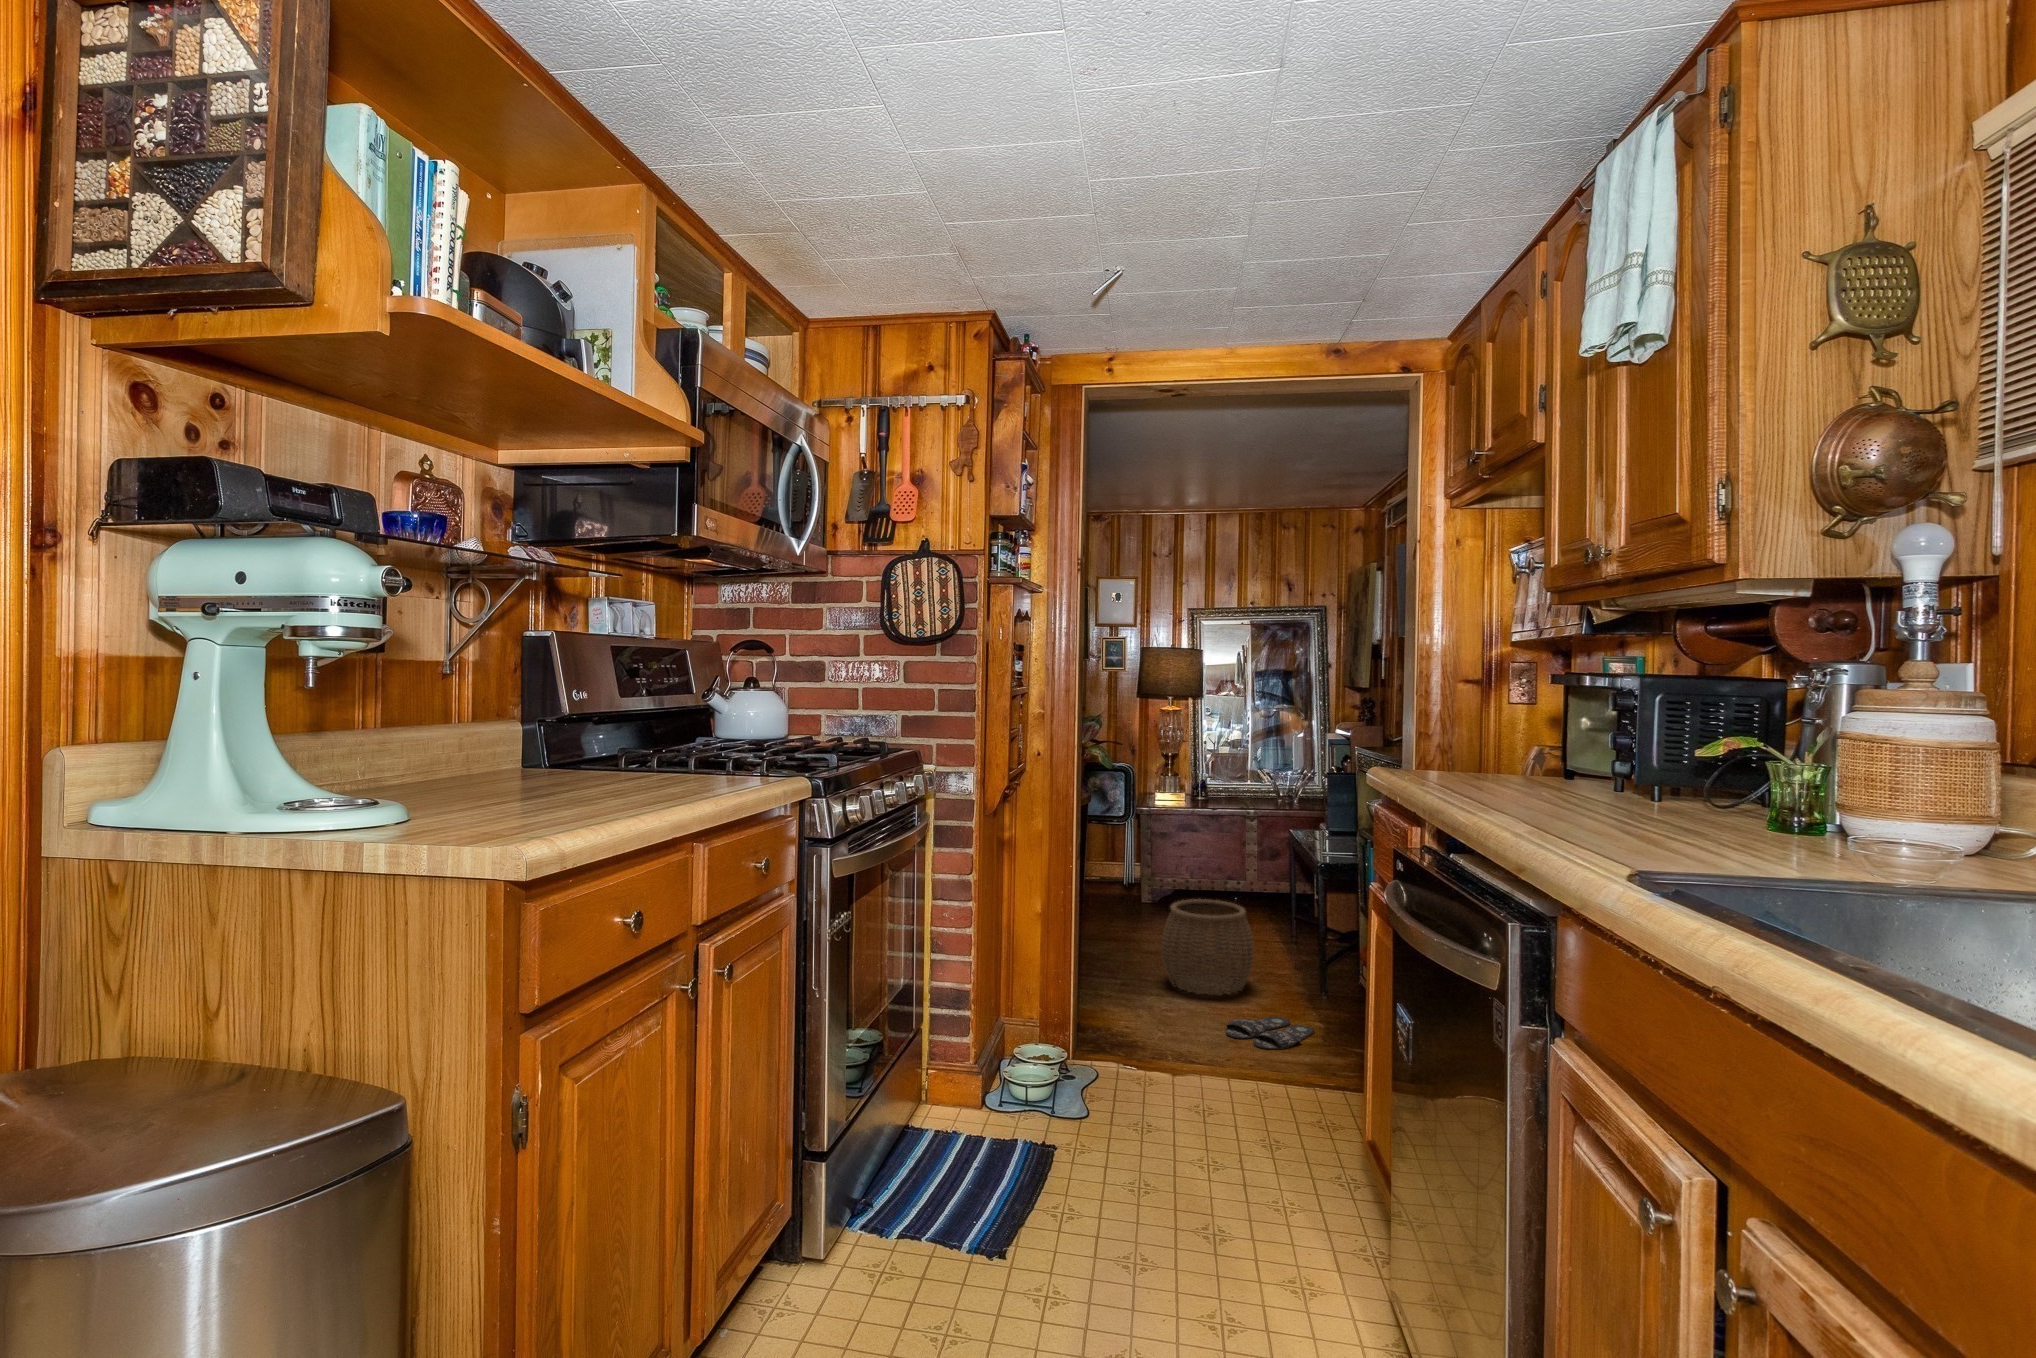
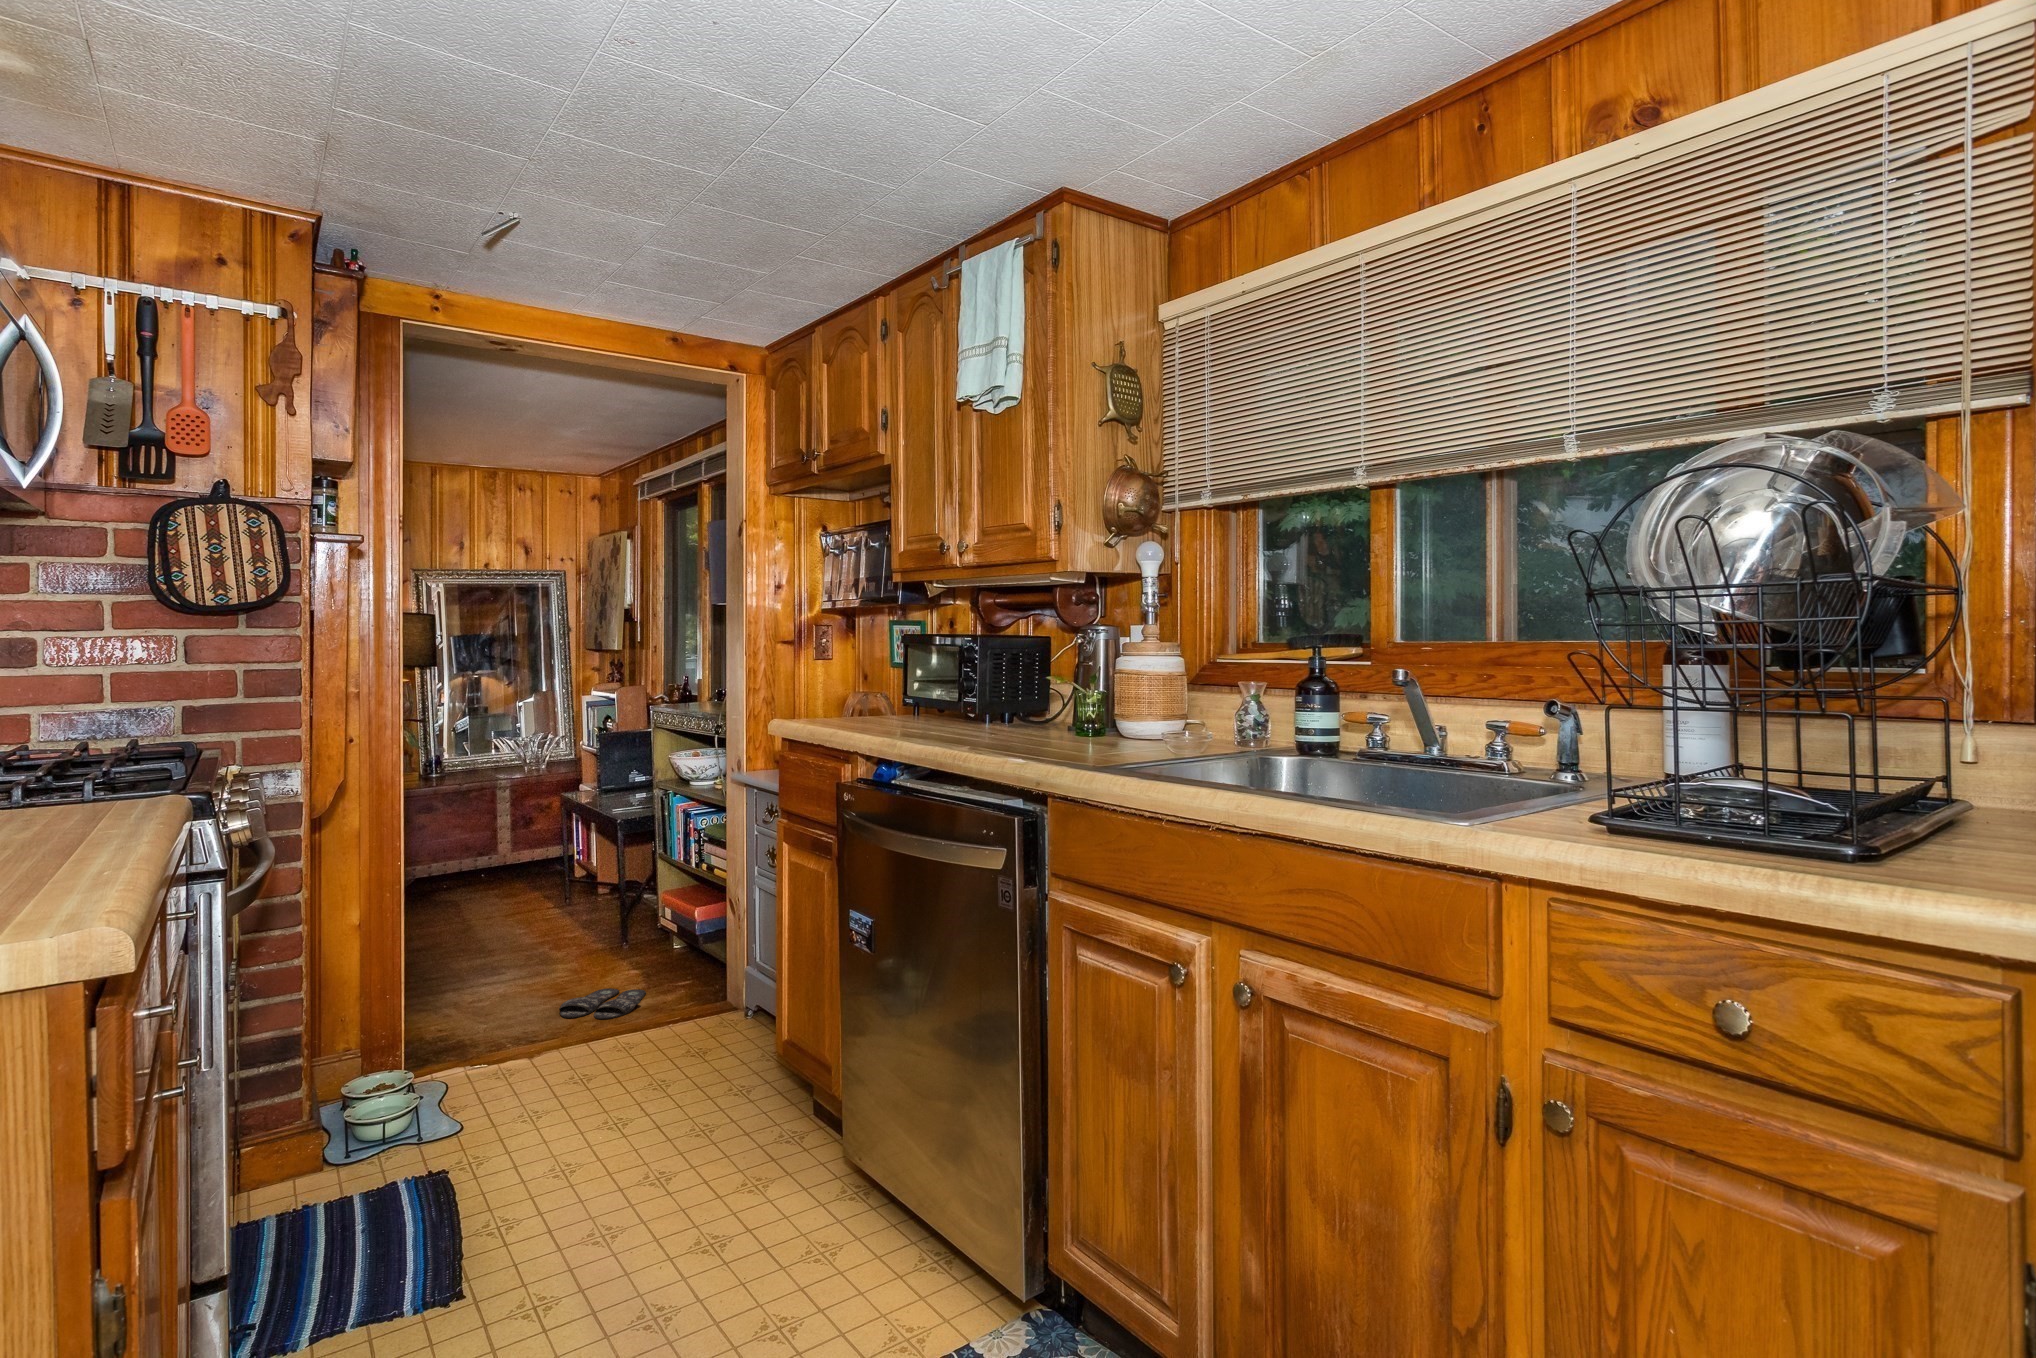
woven basket: present [1162,899,1254,996] -> none [455,888,564,991]

